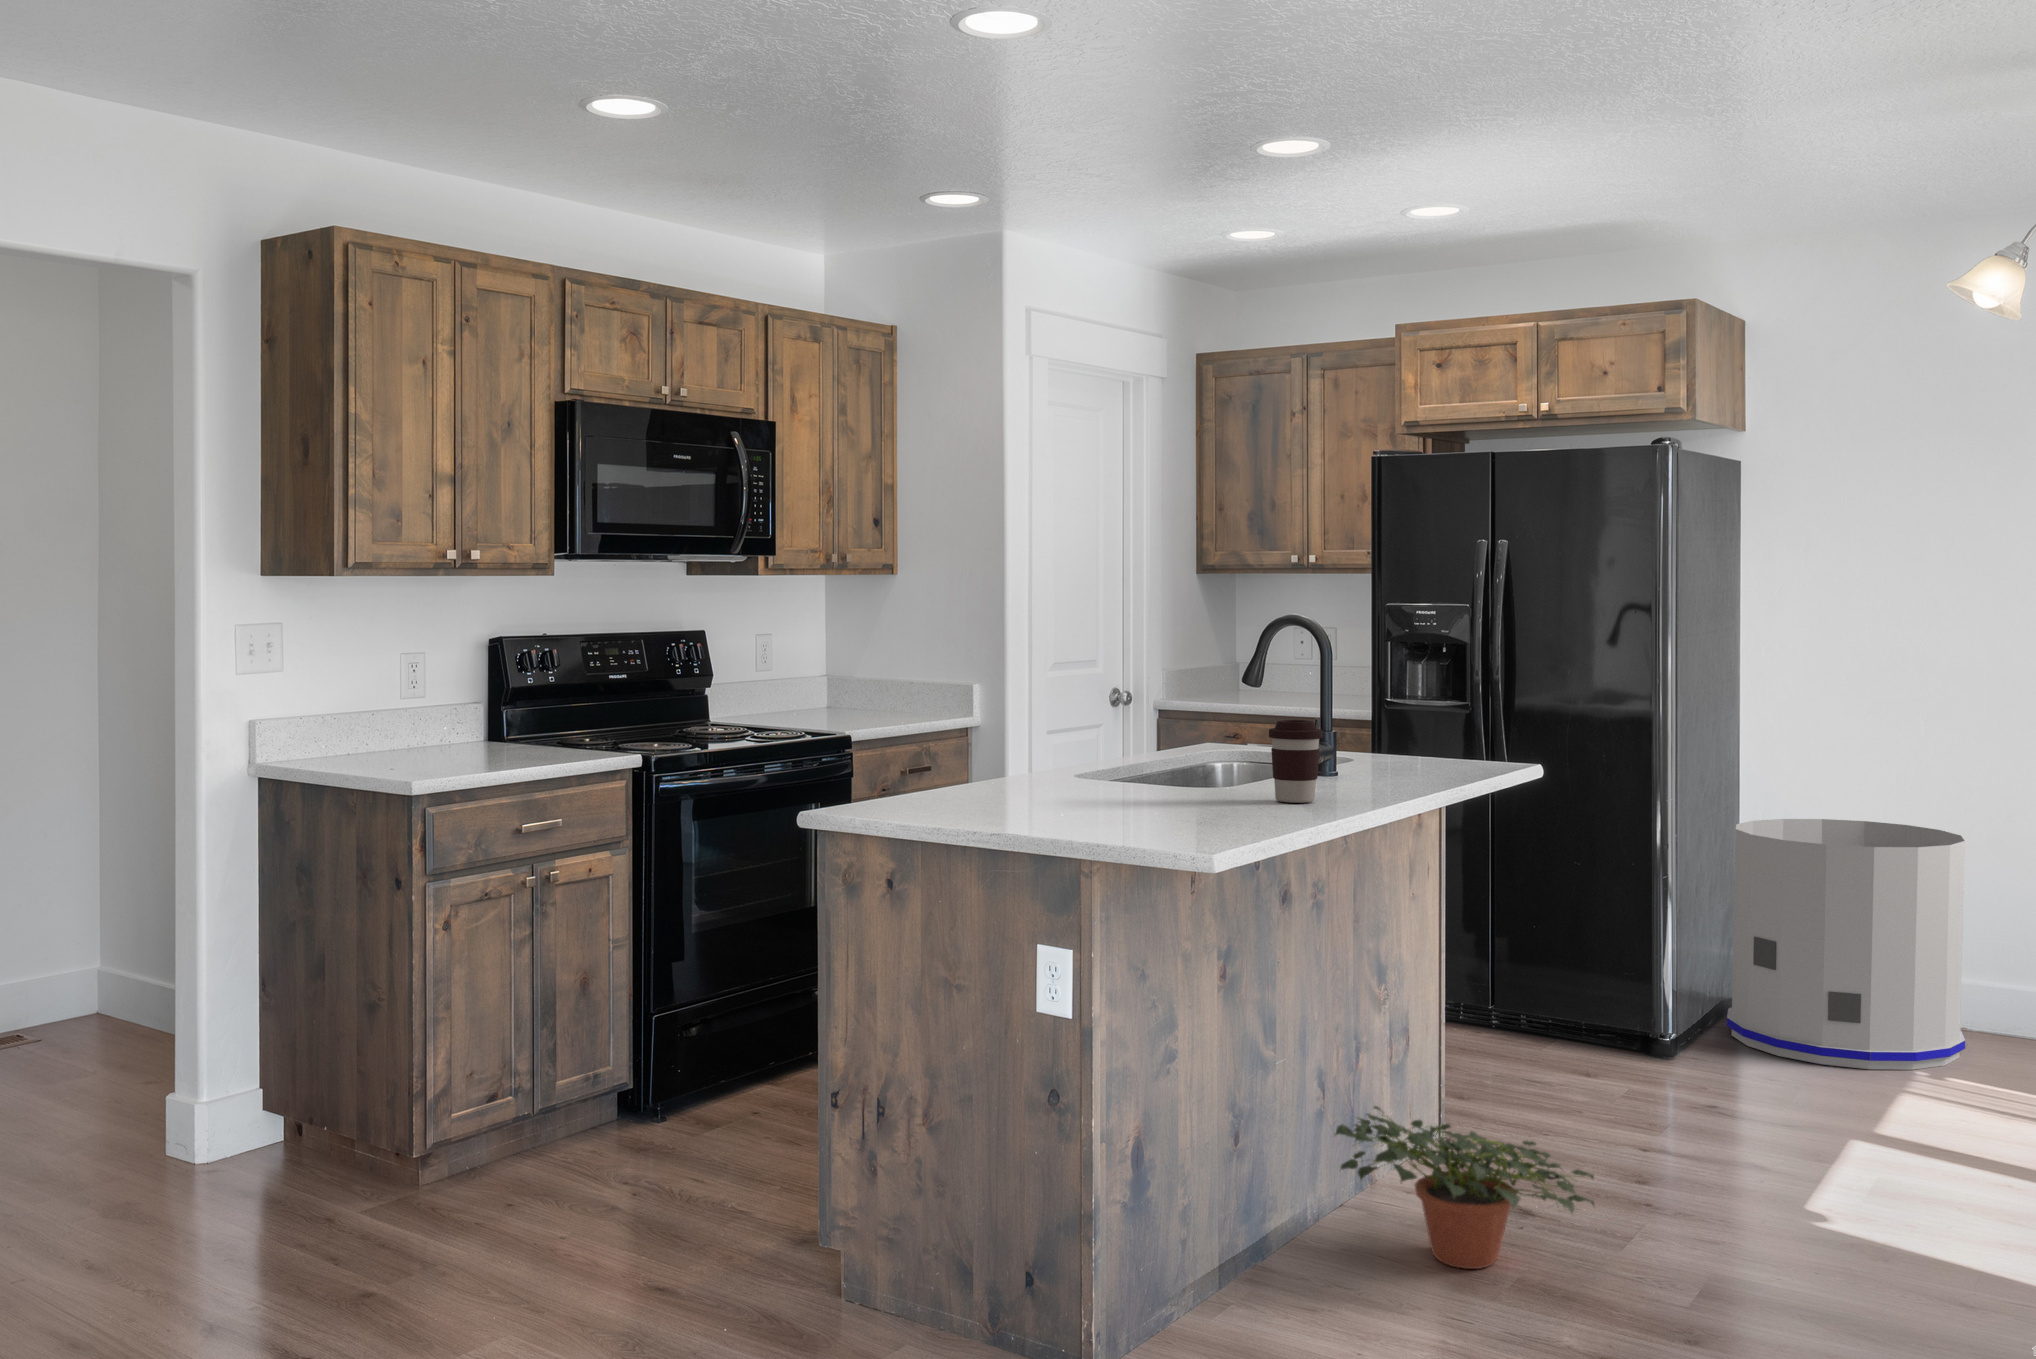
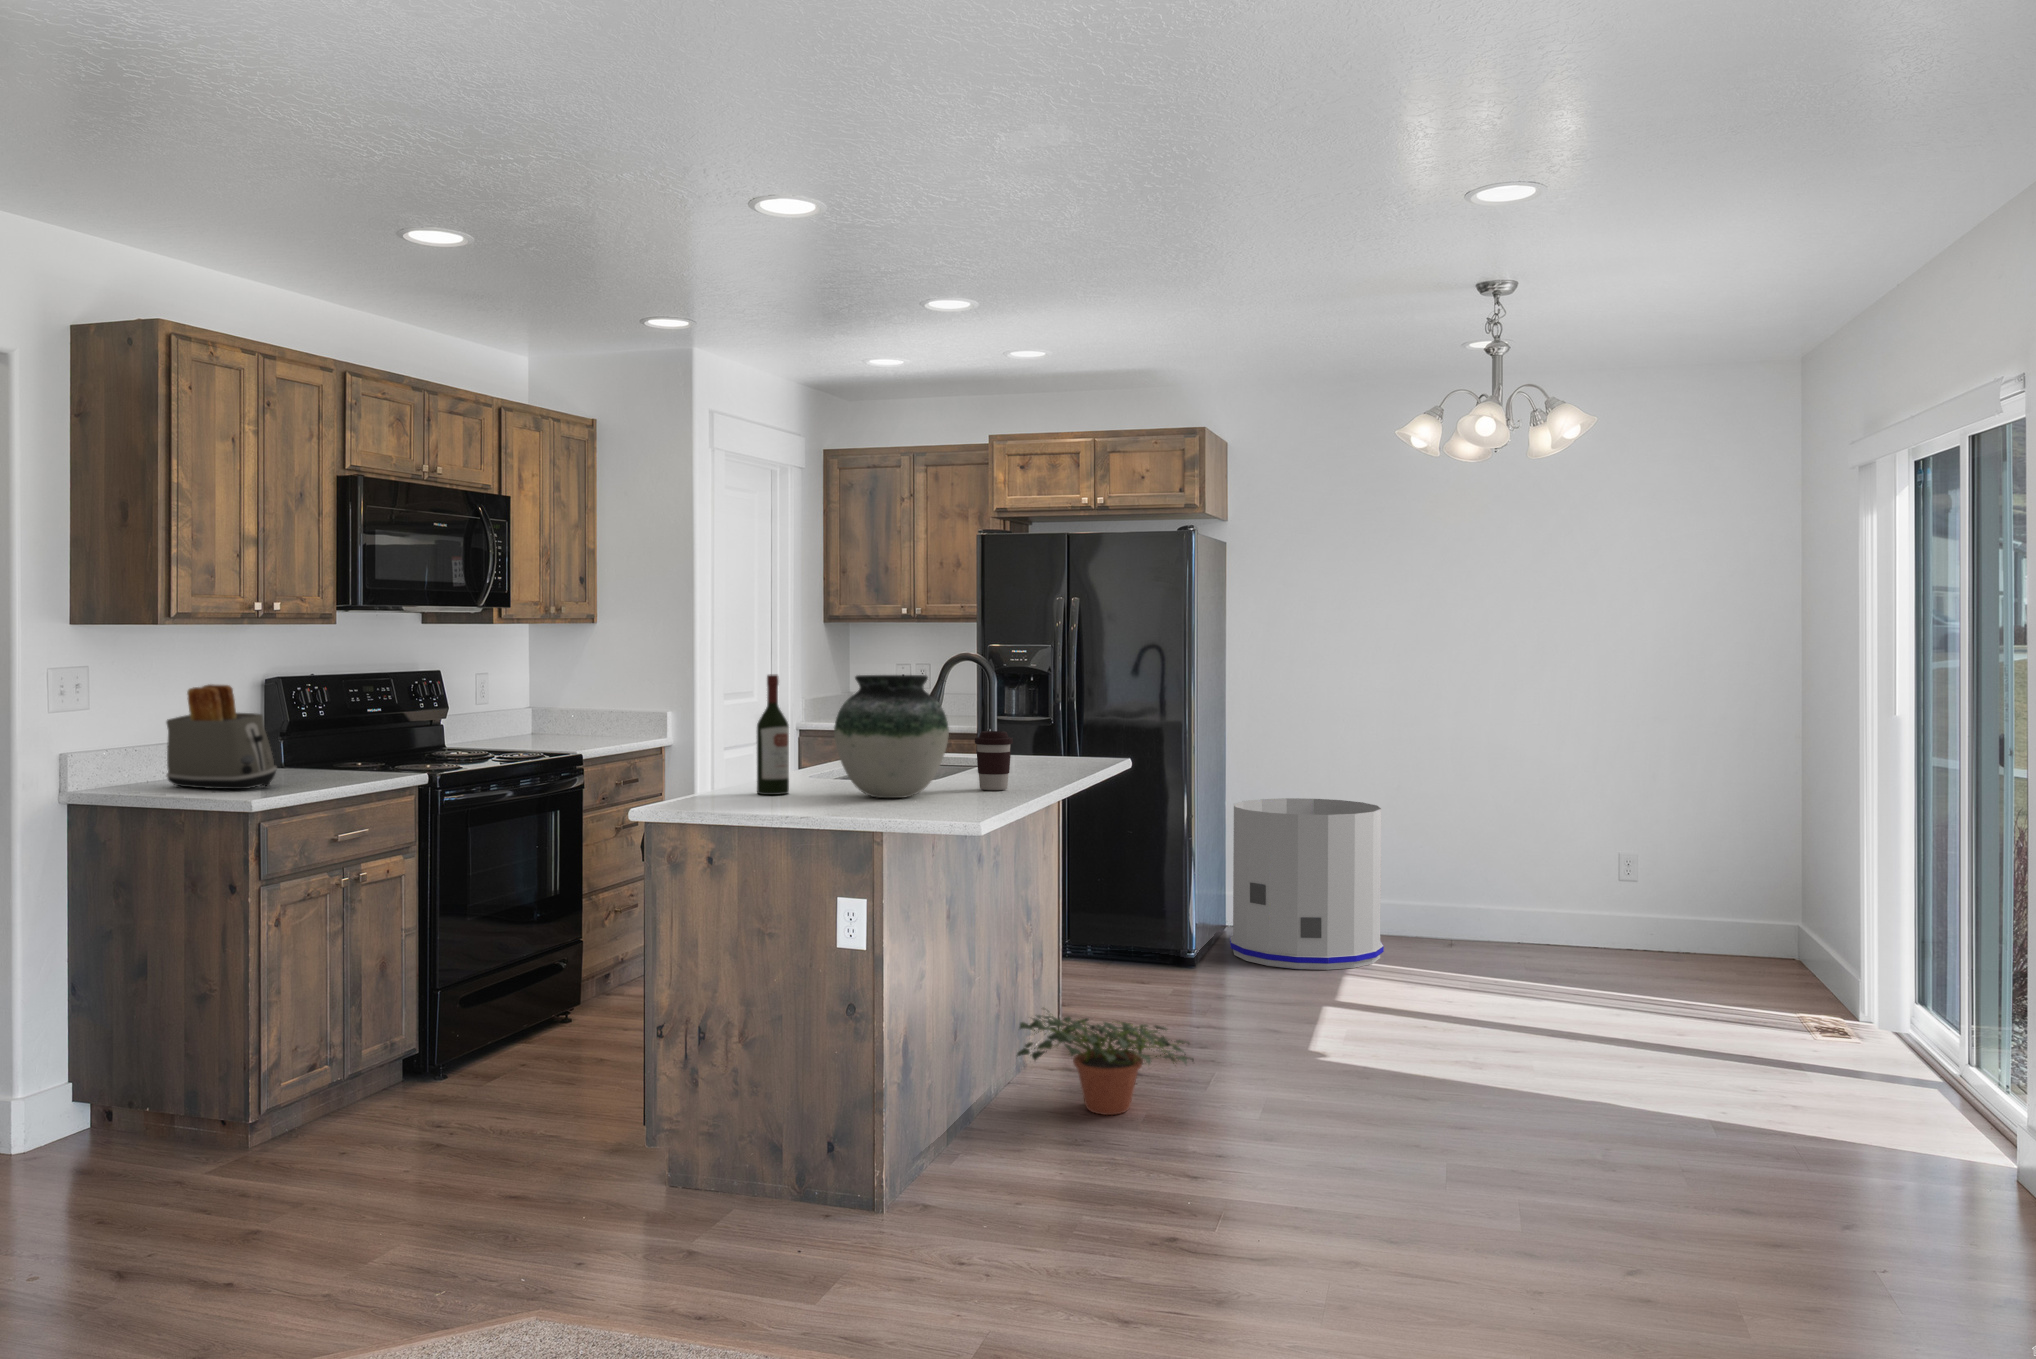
wine bottle: none [972,639,1014,799] -> present [757,674,789,795]
vase: none [1064,640,1220,810] -> present [834,675,949,798]
toaster: none [346,646,459,769] -> present [166,684,276,789]

